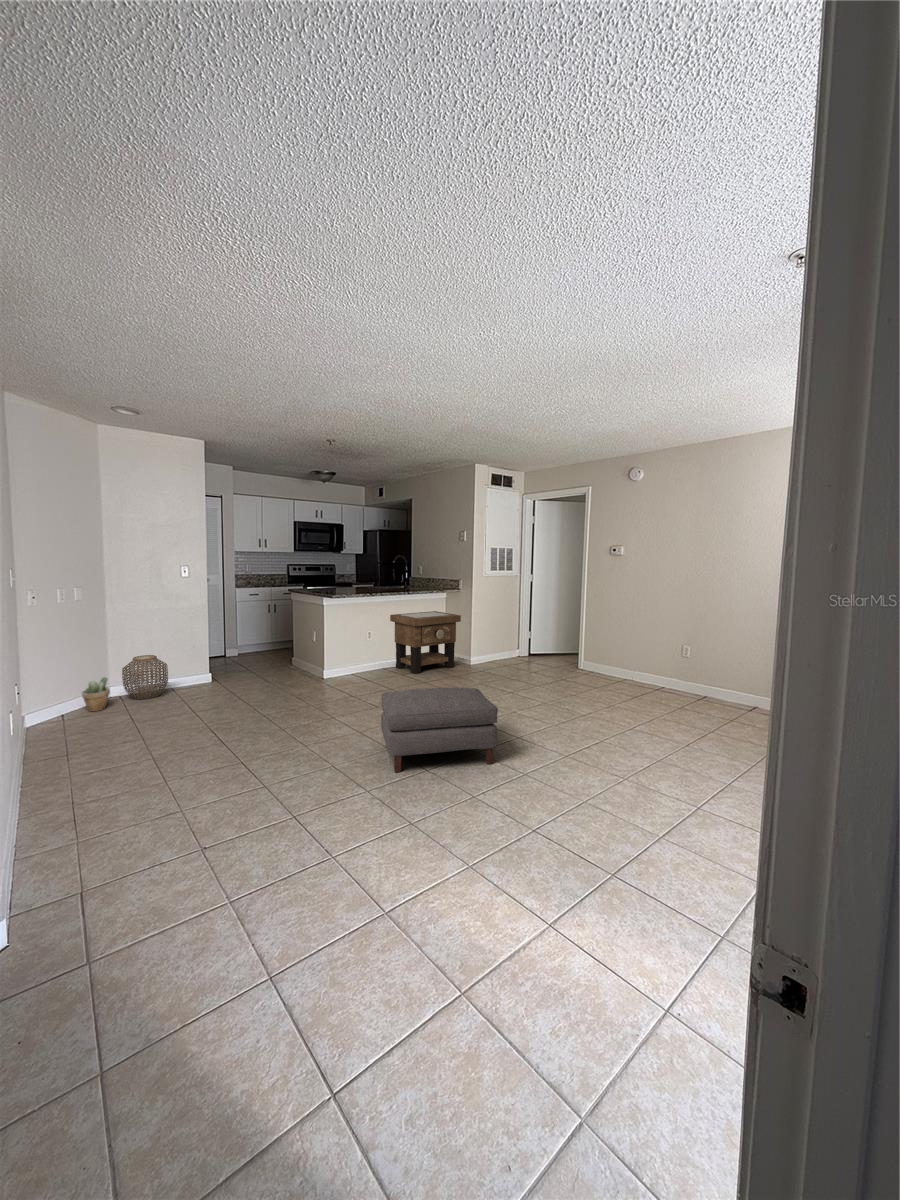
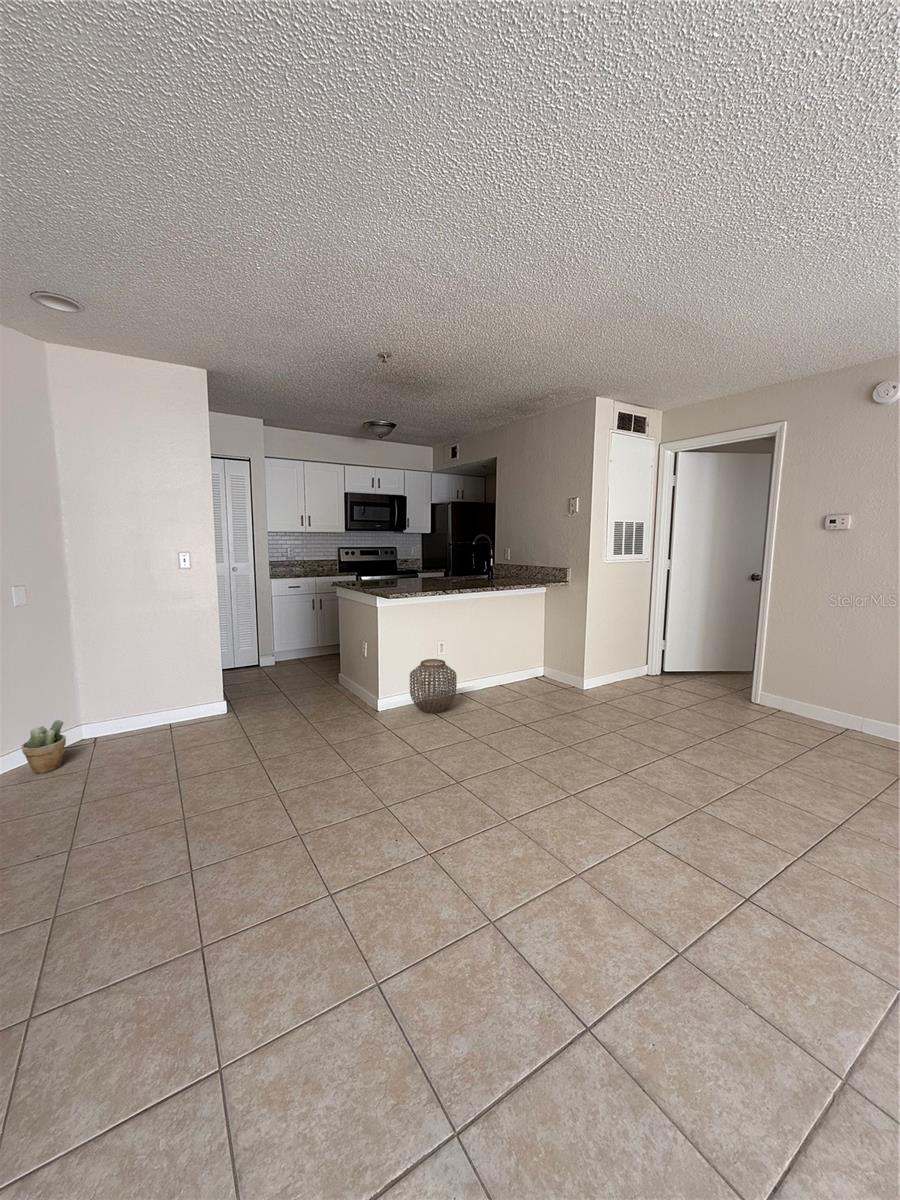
side table: present [390,611,461,674] -> none [471,612,572,705]
woven basket: present [122,655,168,699] -> present [410,659,457,713]
ottoman: present [381,687,498,772] -> none [474,795,752,1027]

